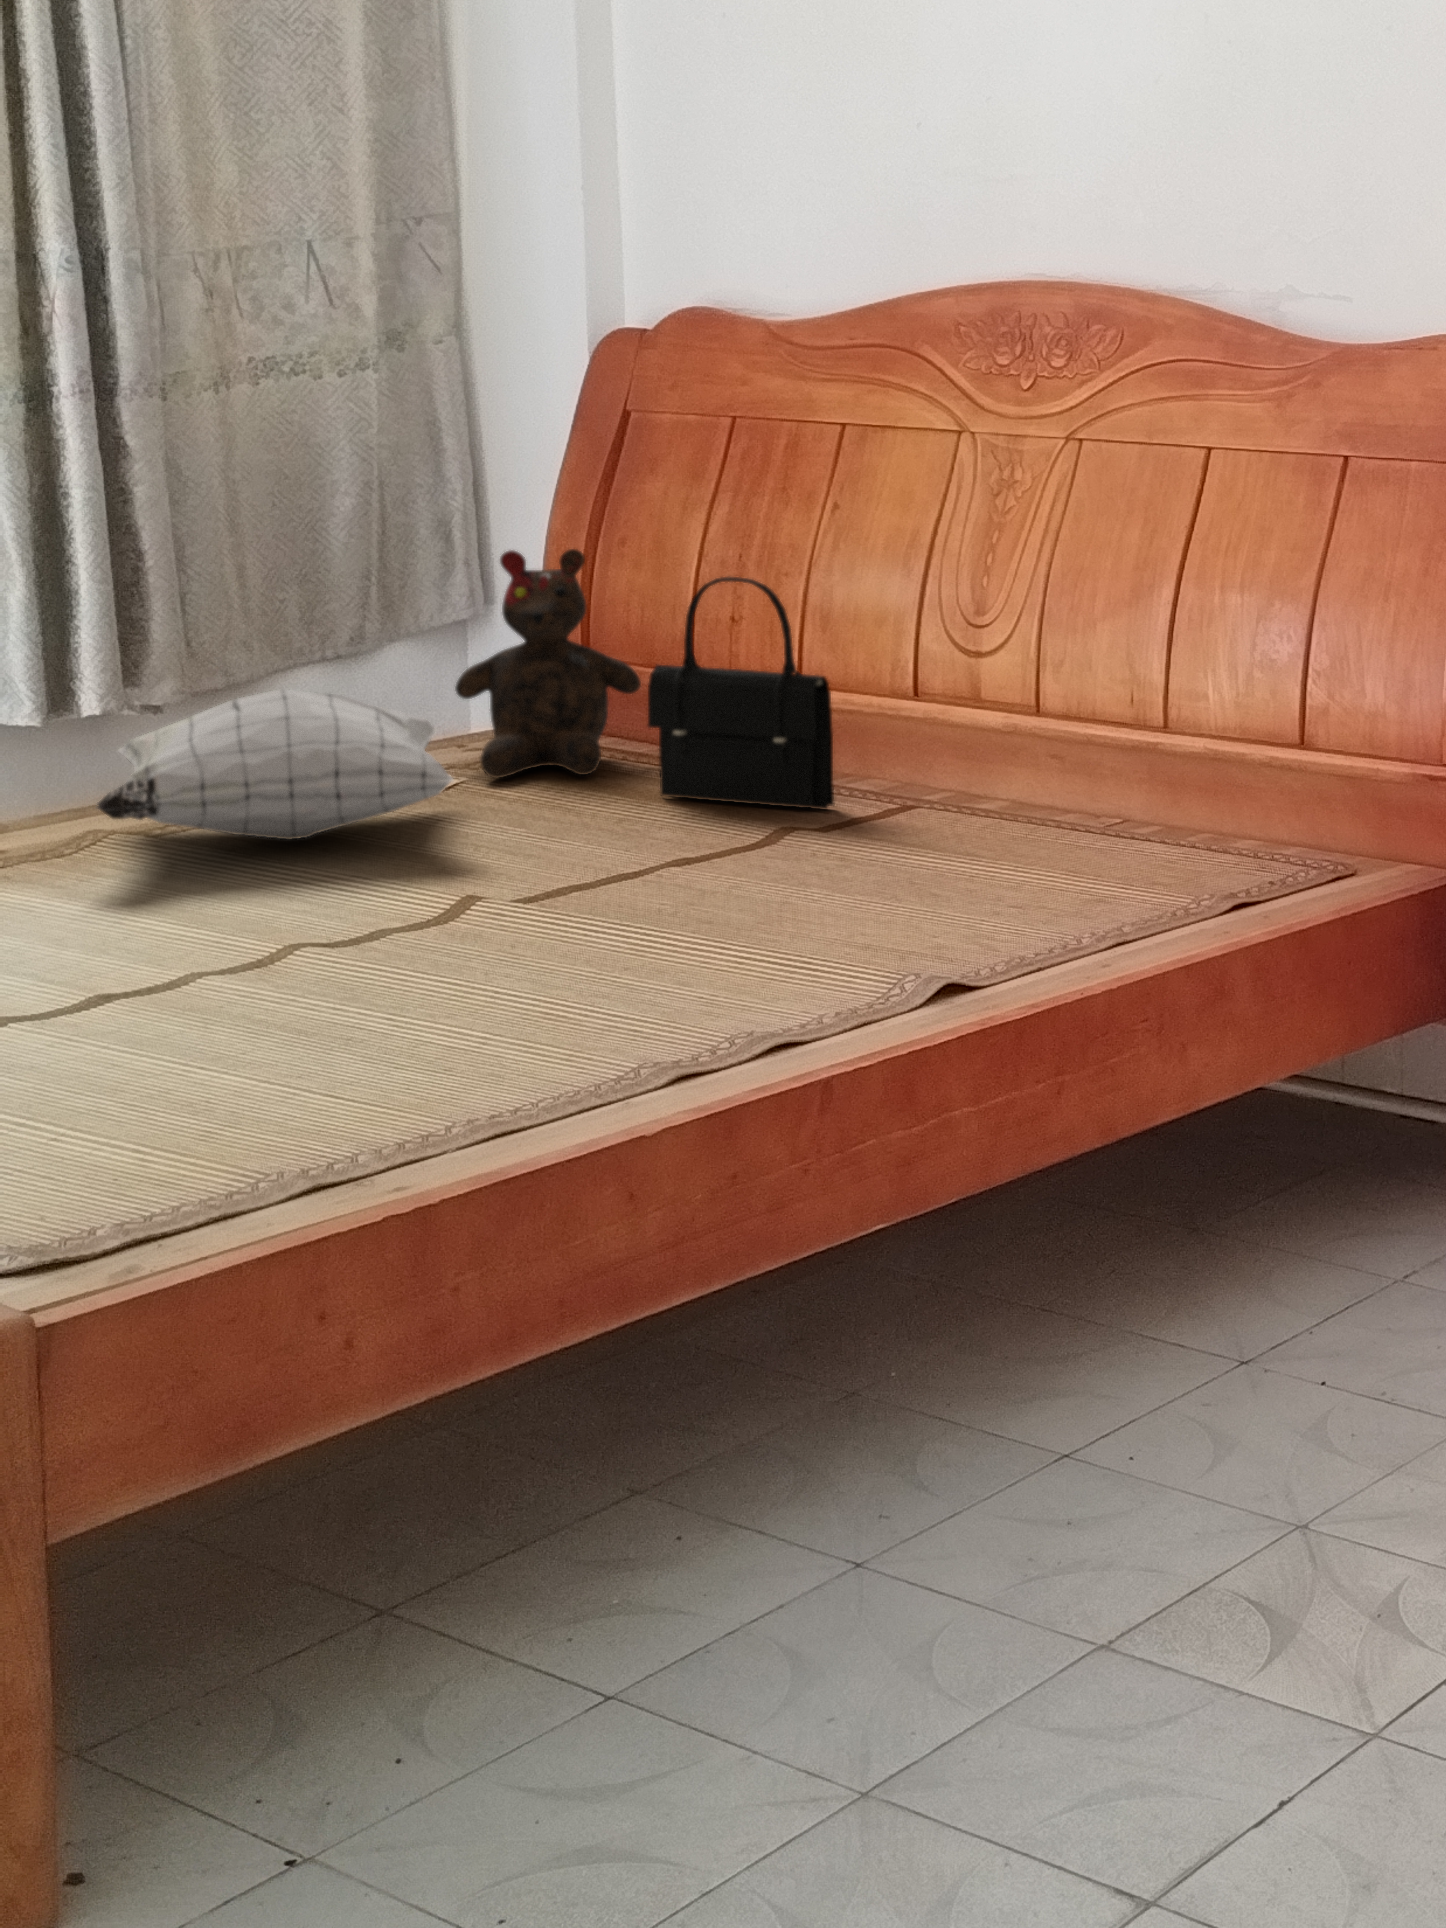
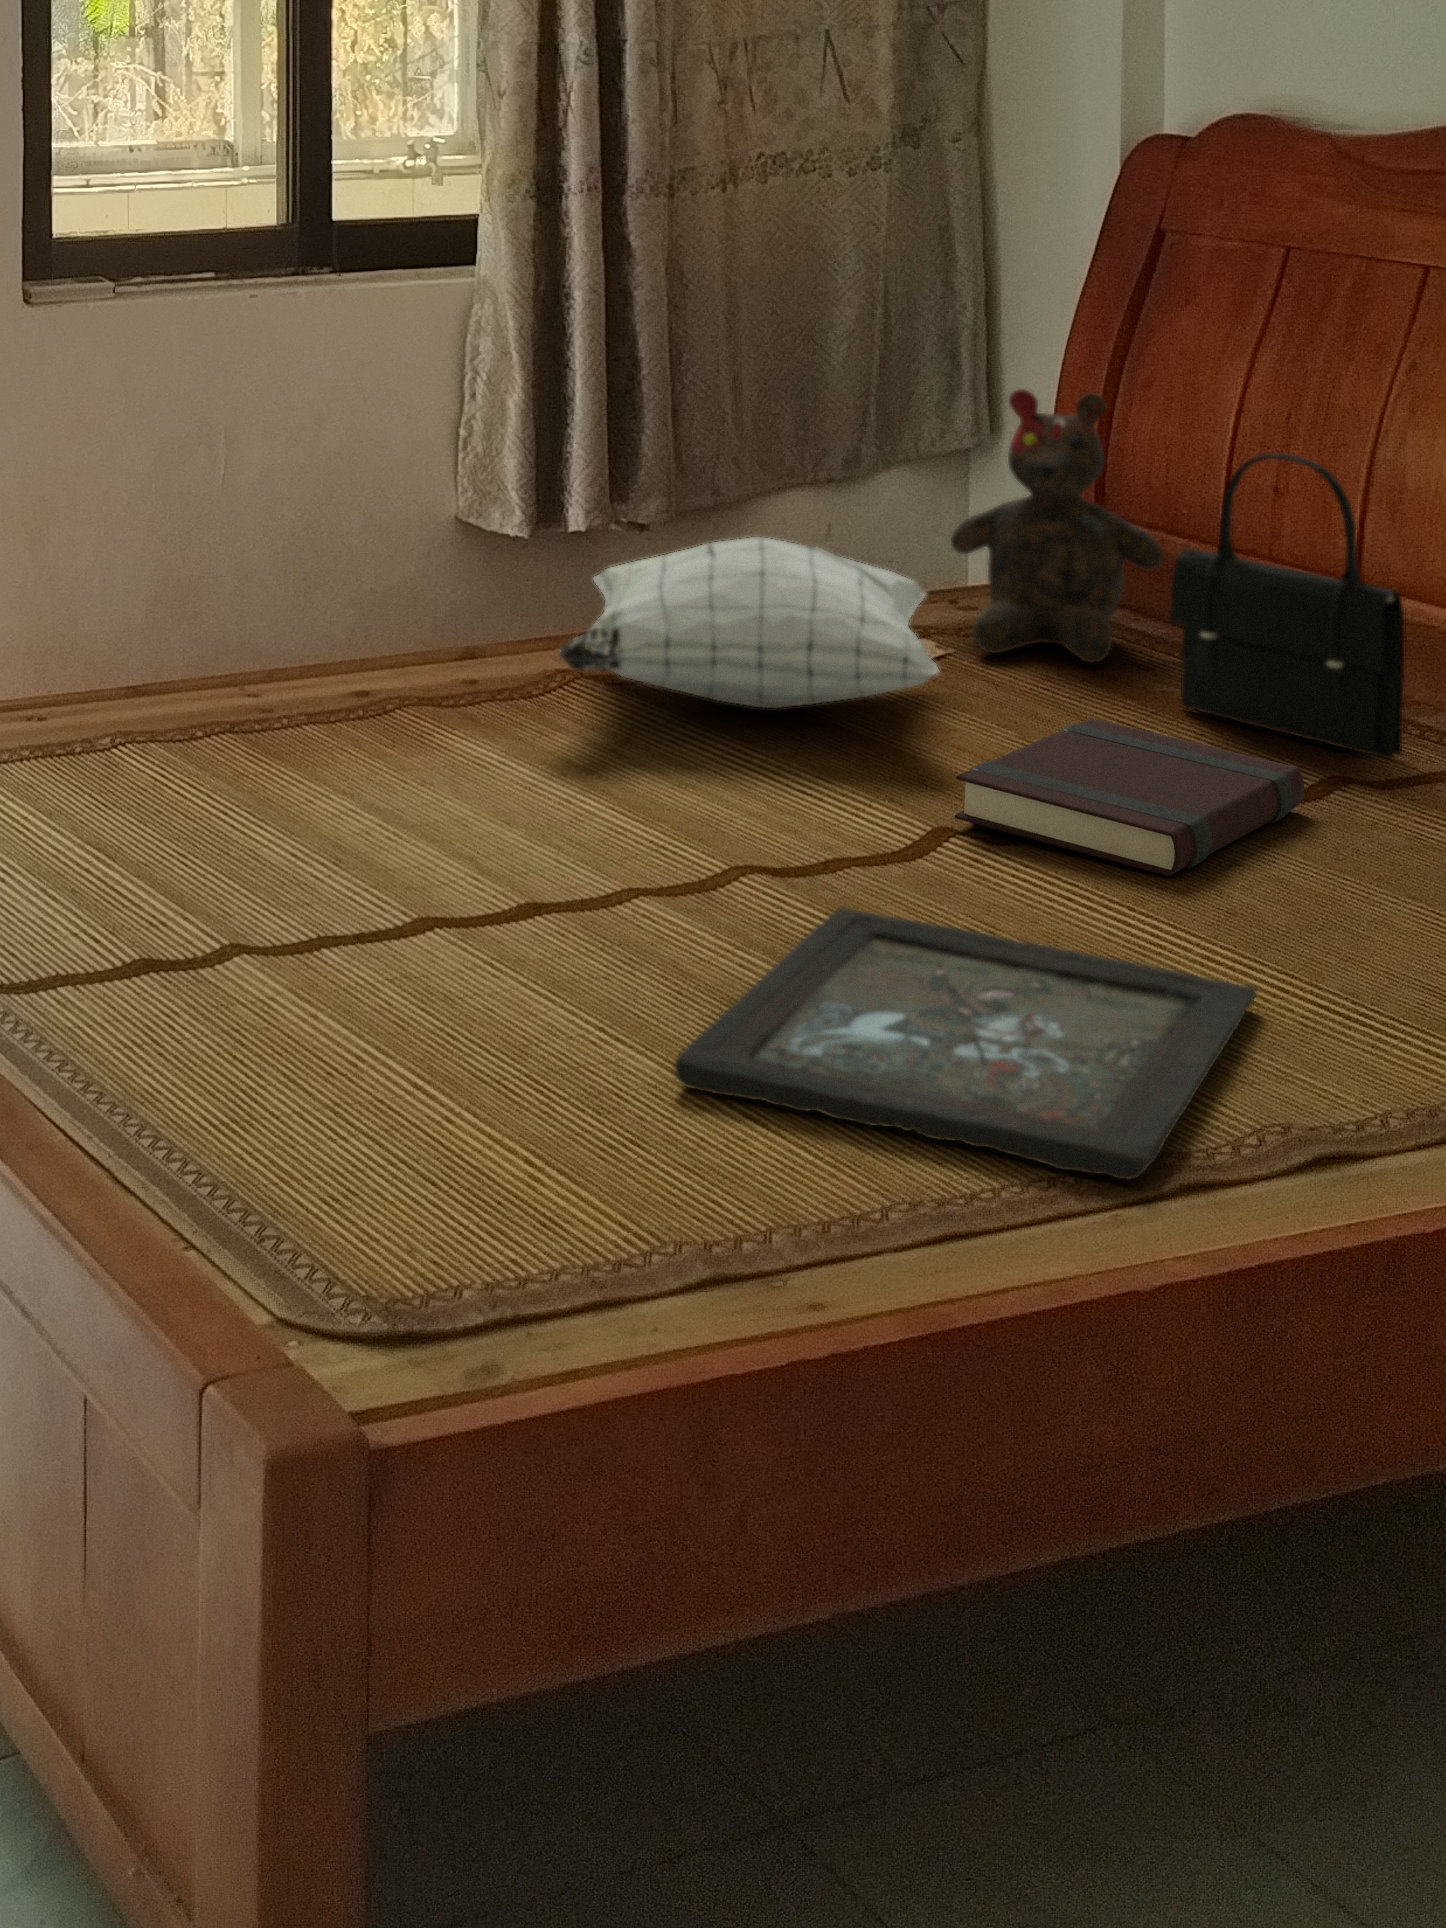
book: none [475,804,758,904] -> present [955,718,1304,877]
tray: none [256,954,722,1087] -> present [674,908,1256,1179]

